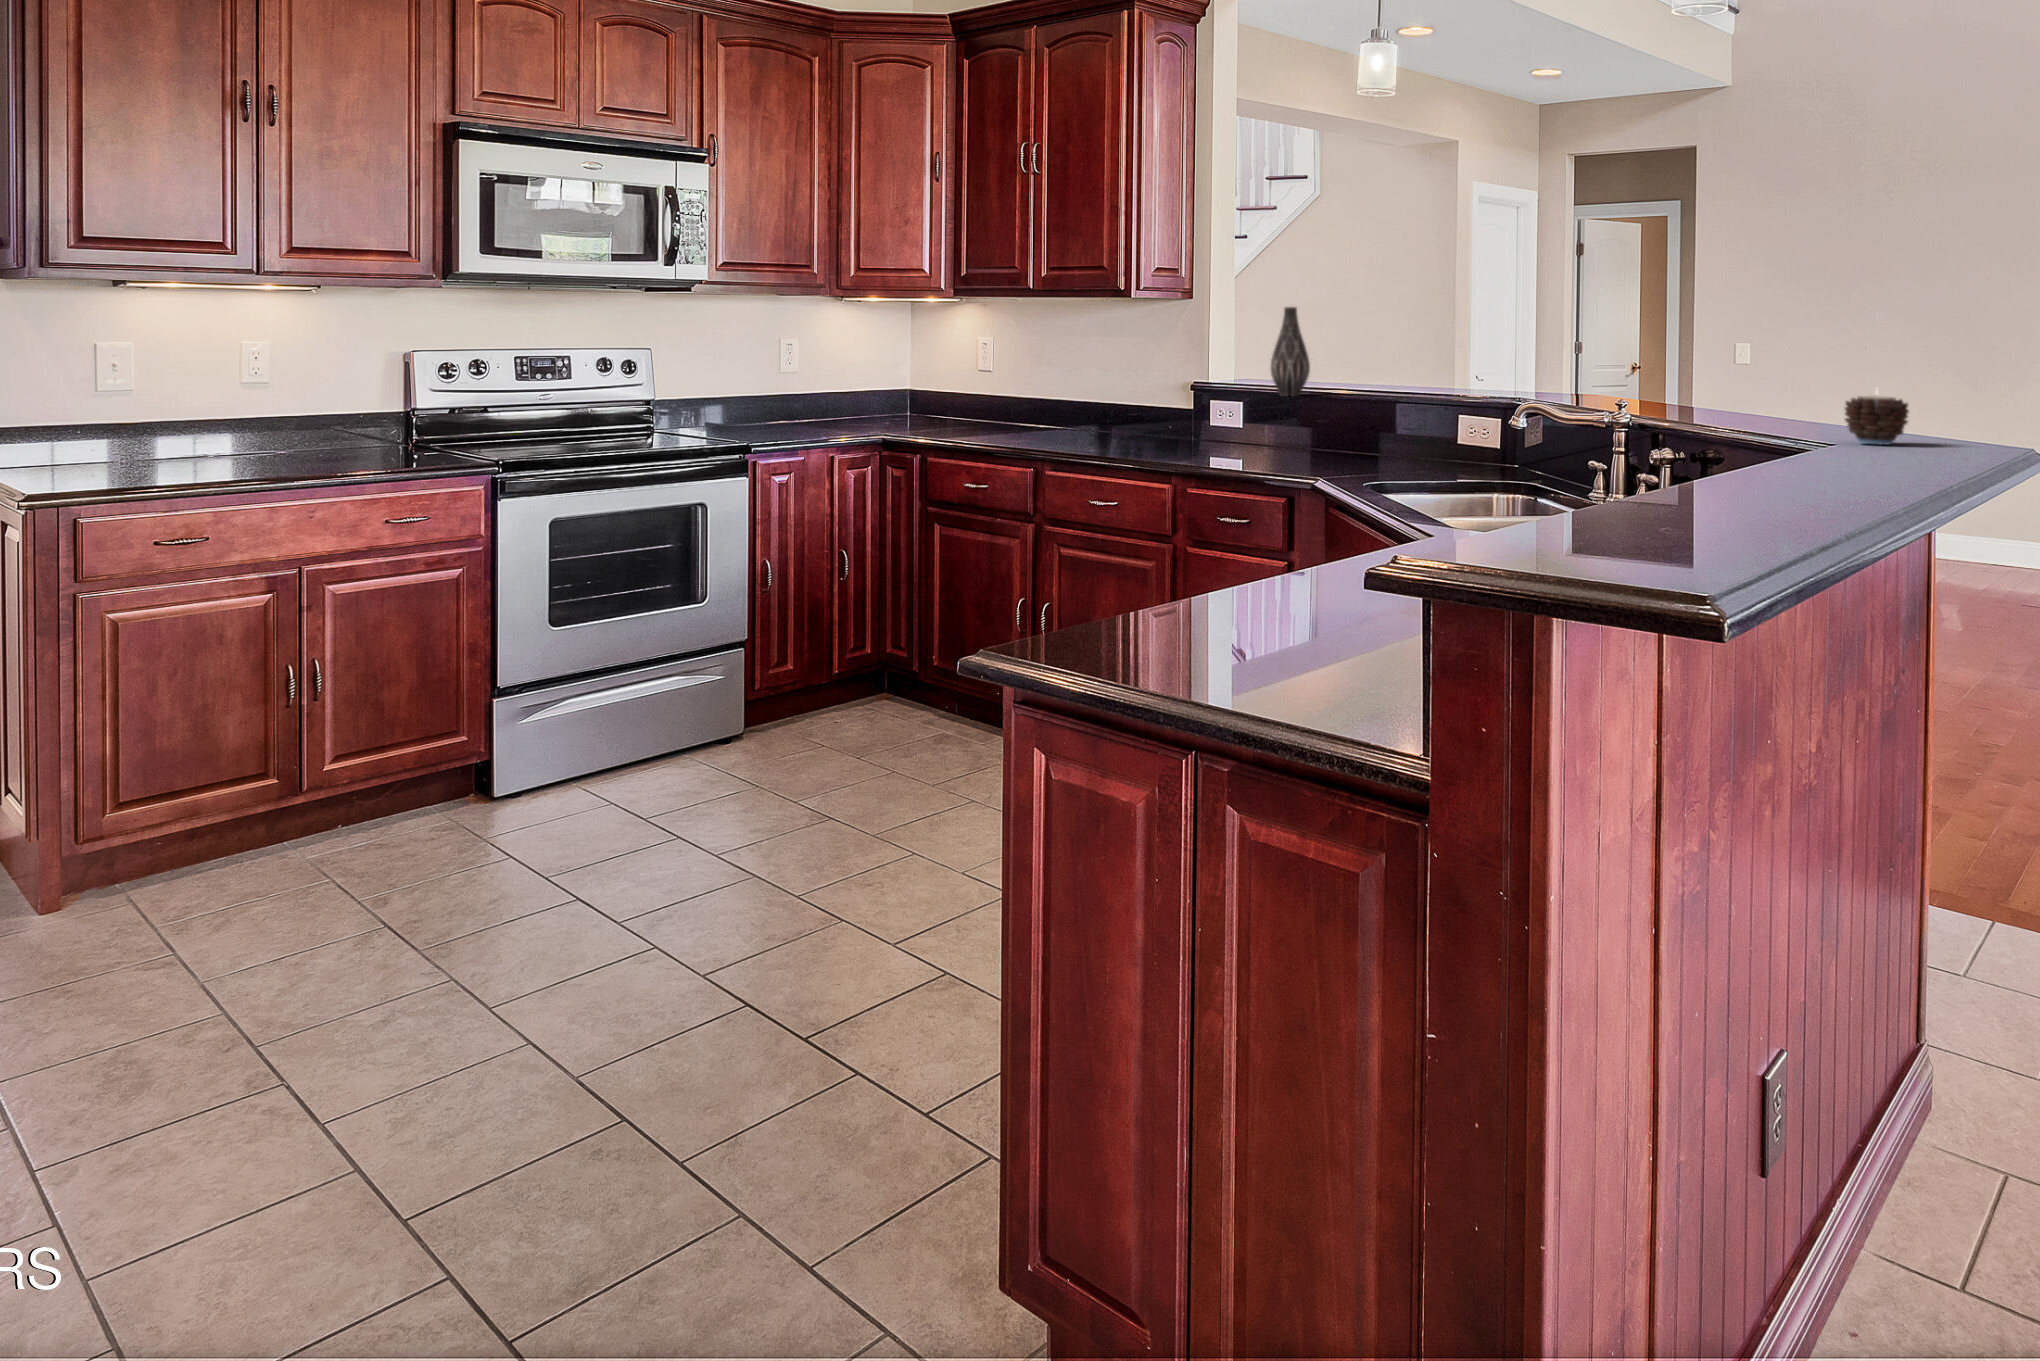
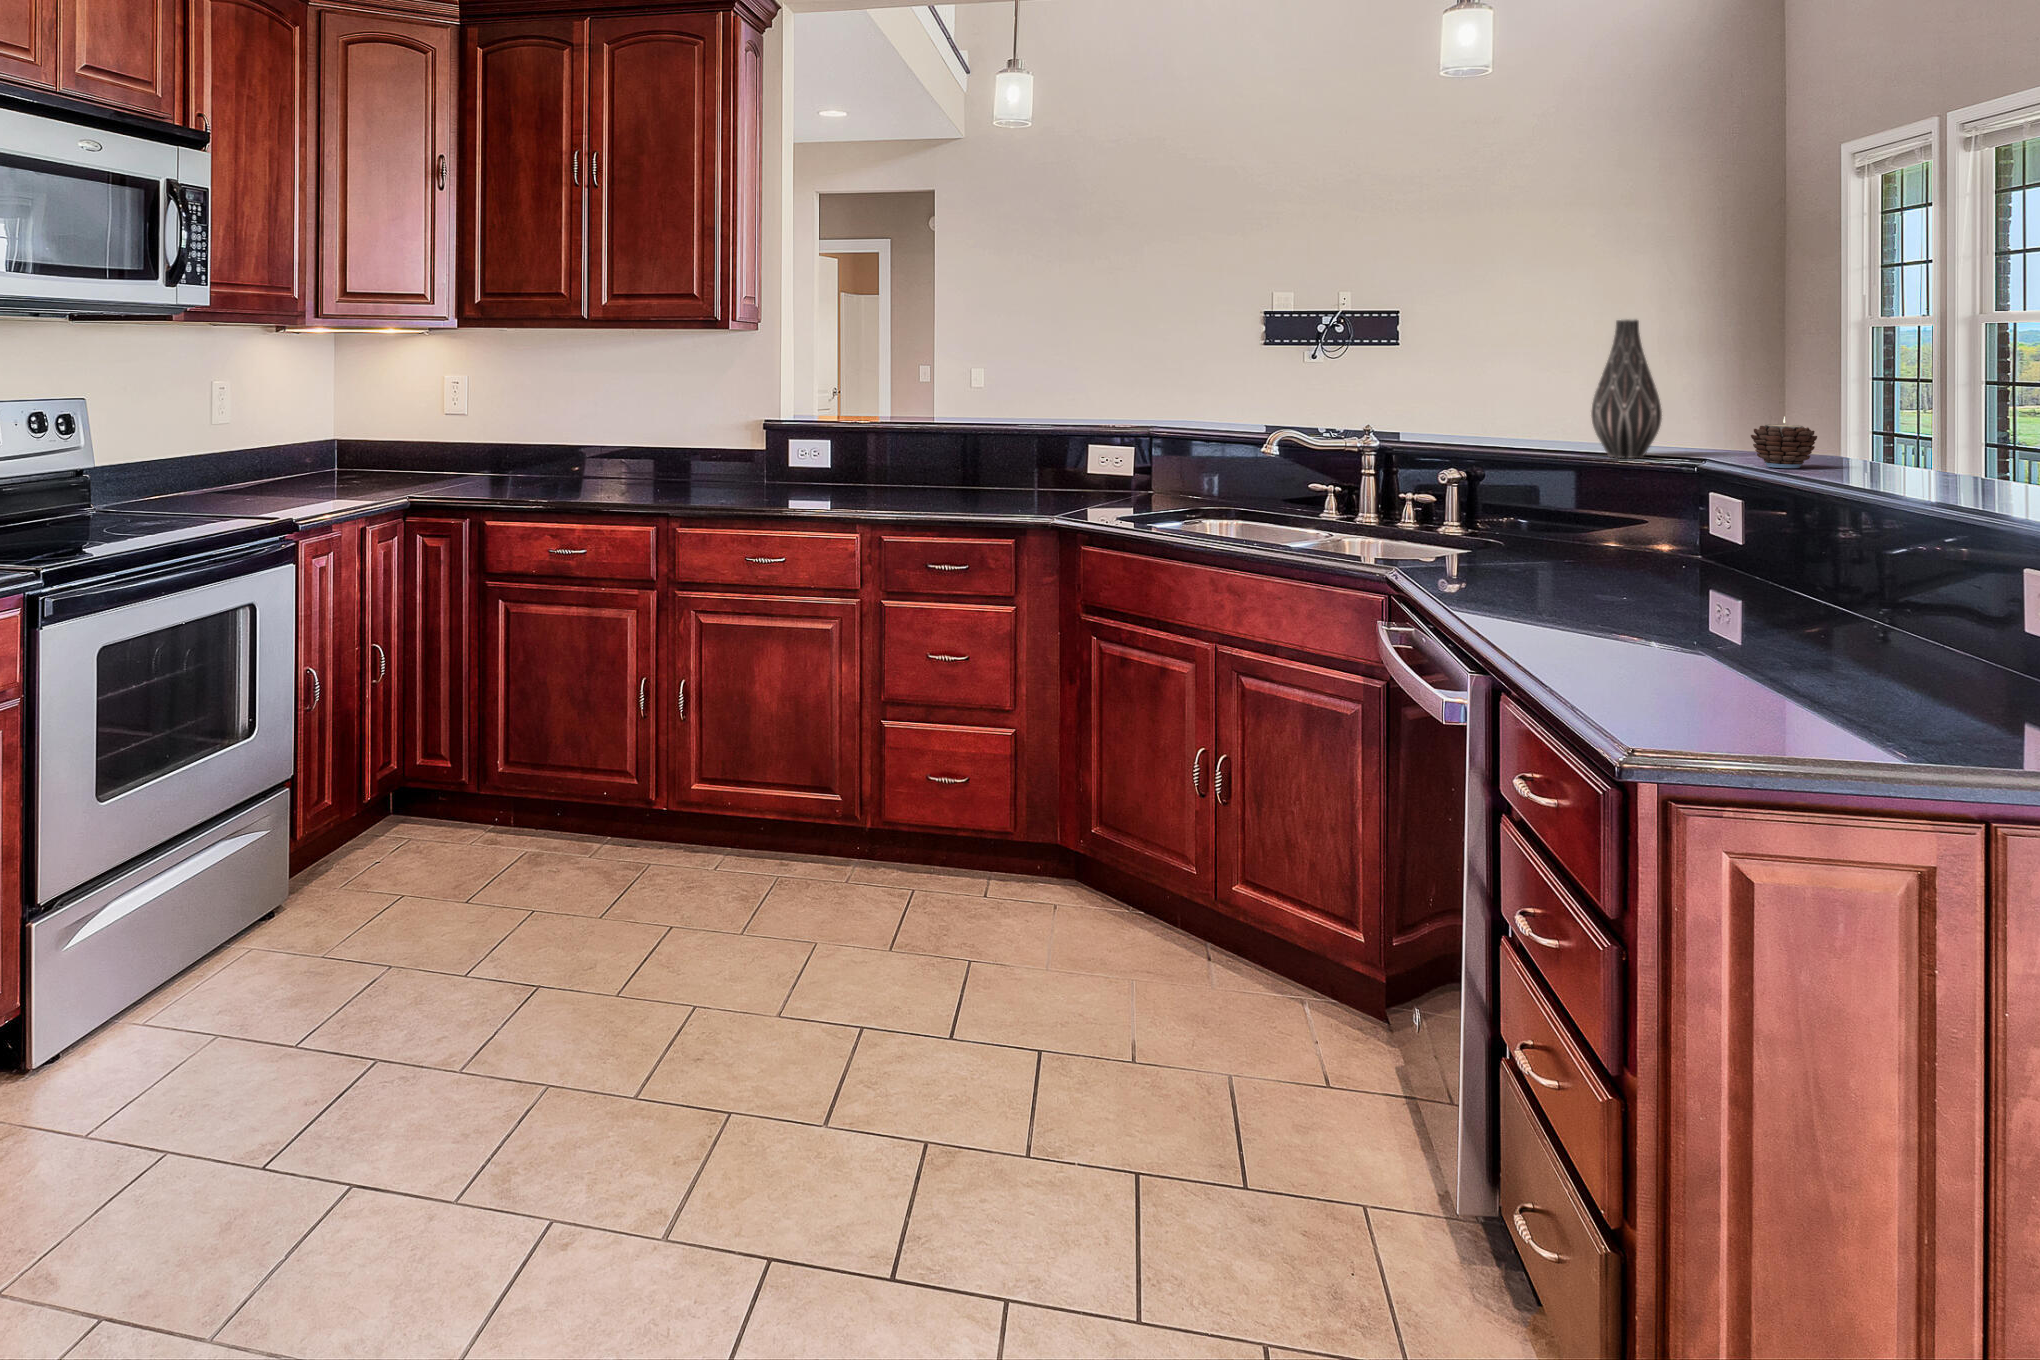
vase: present [1271,307,1310,396] -> present [1591,319,1662,458]

